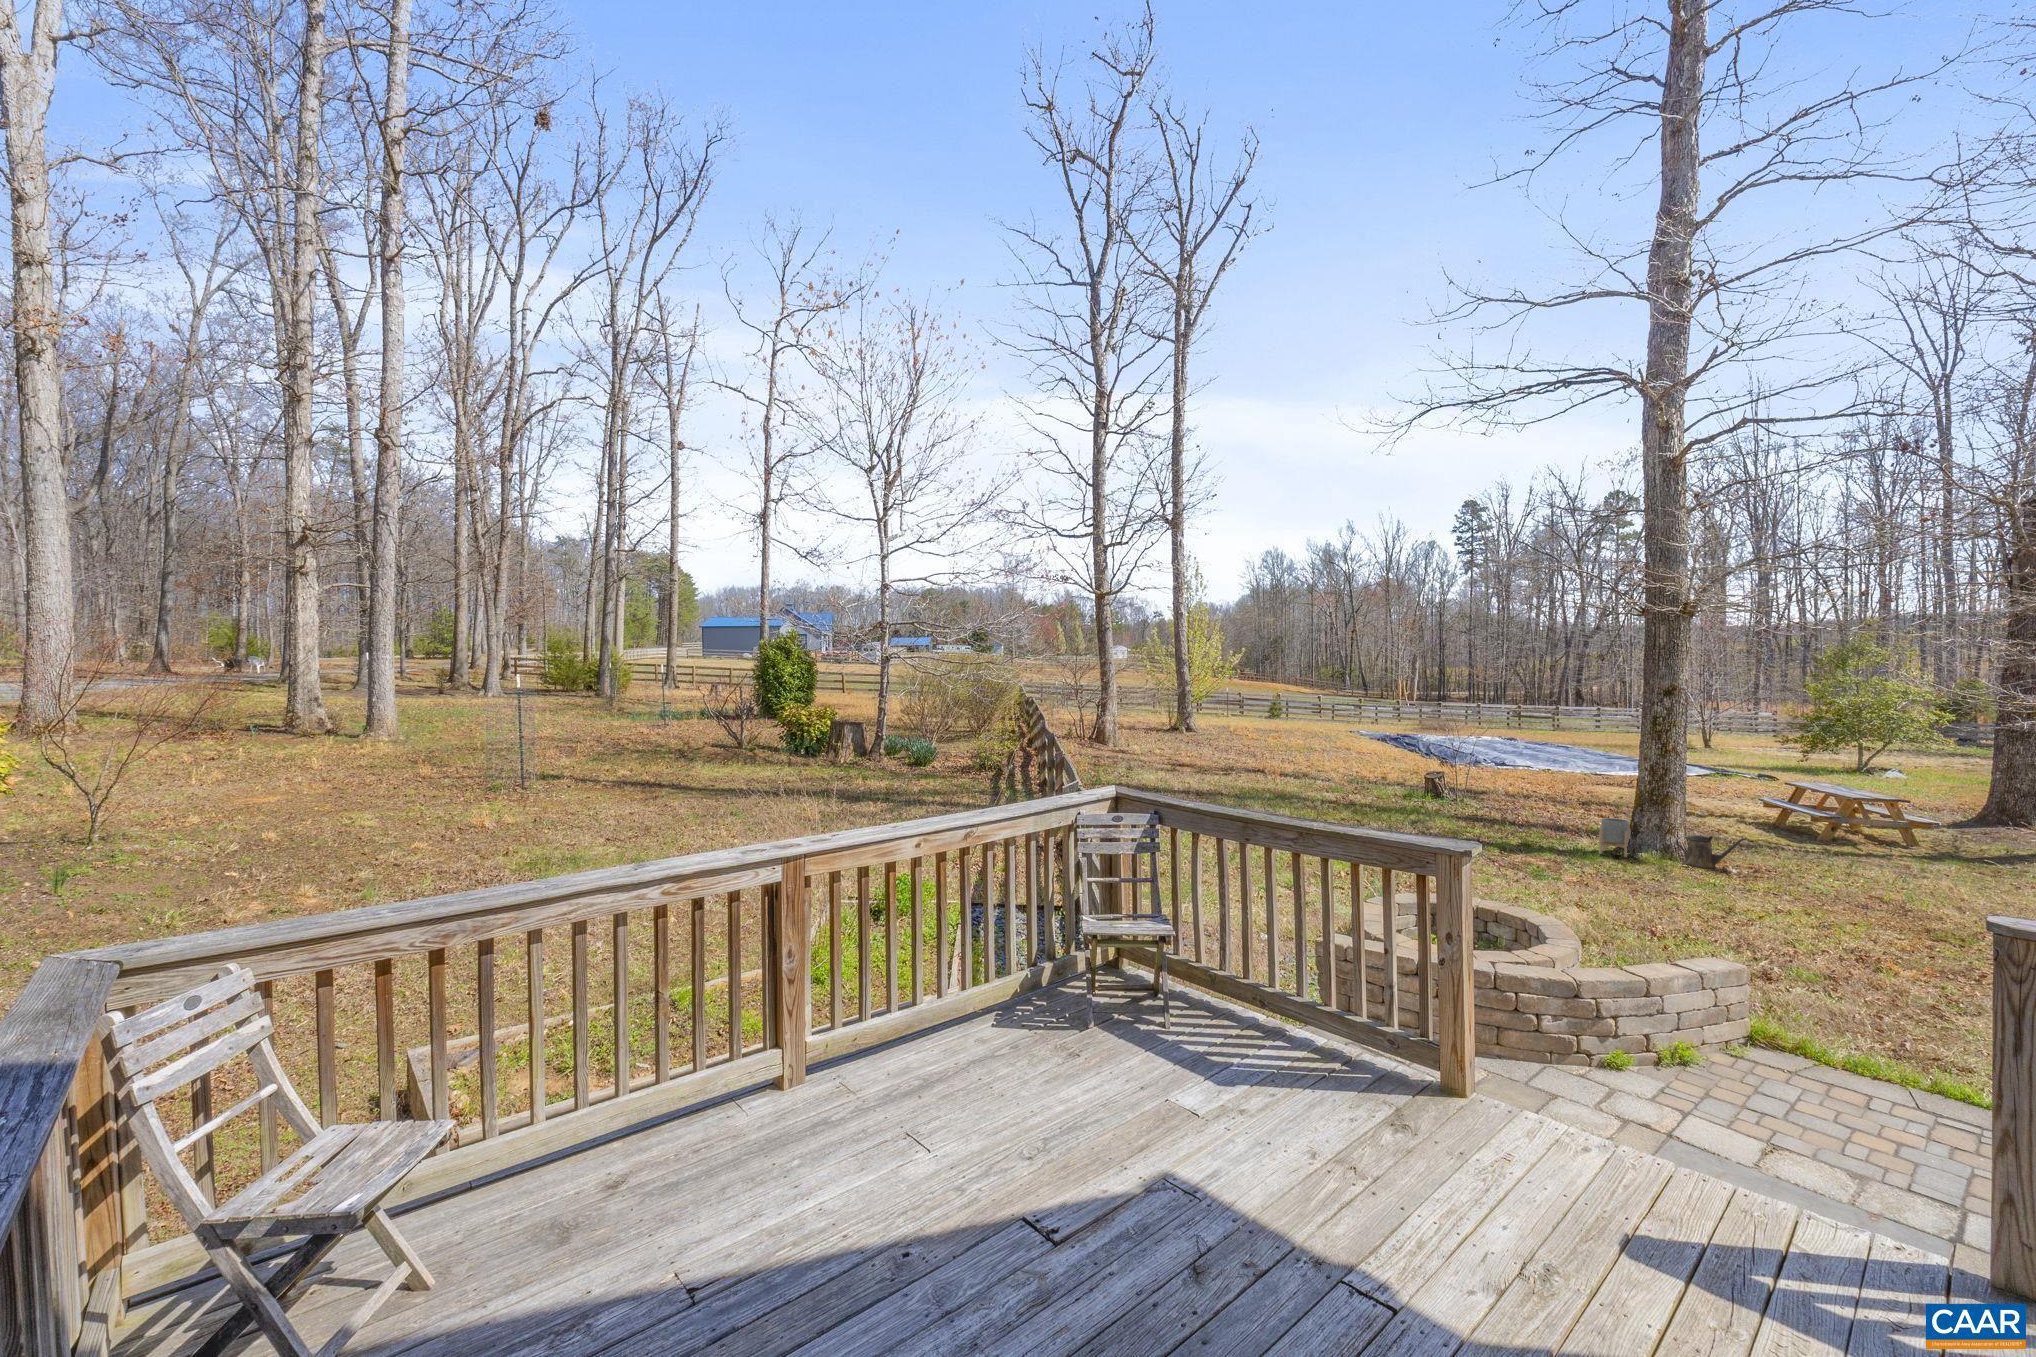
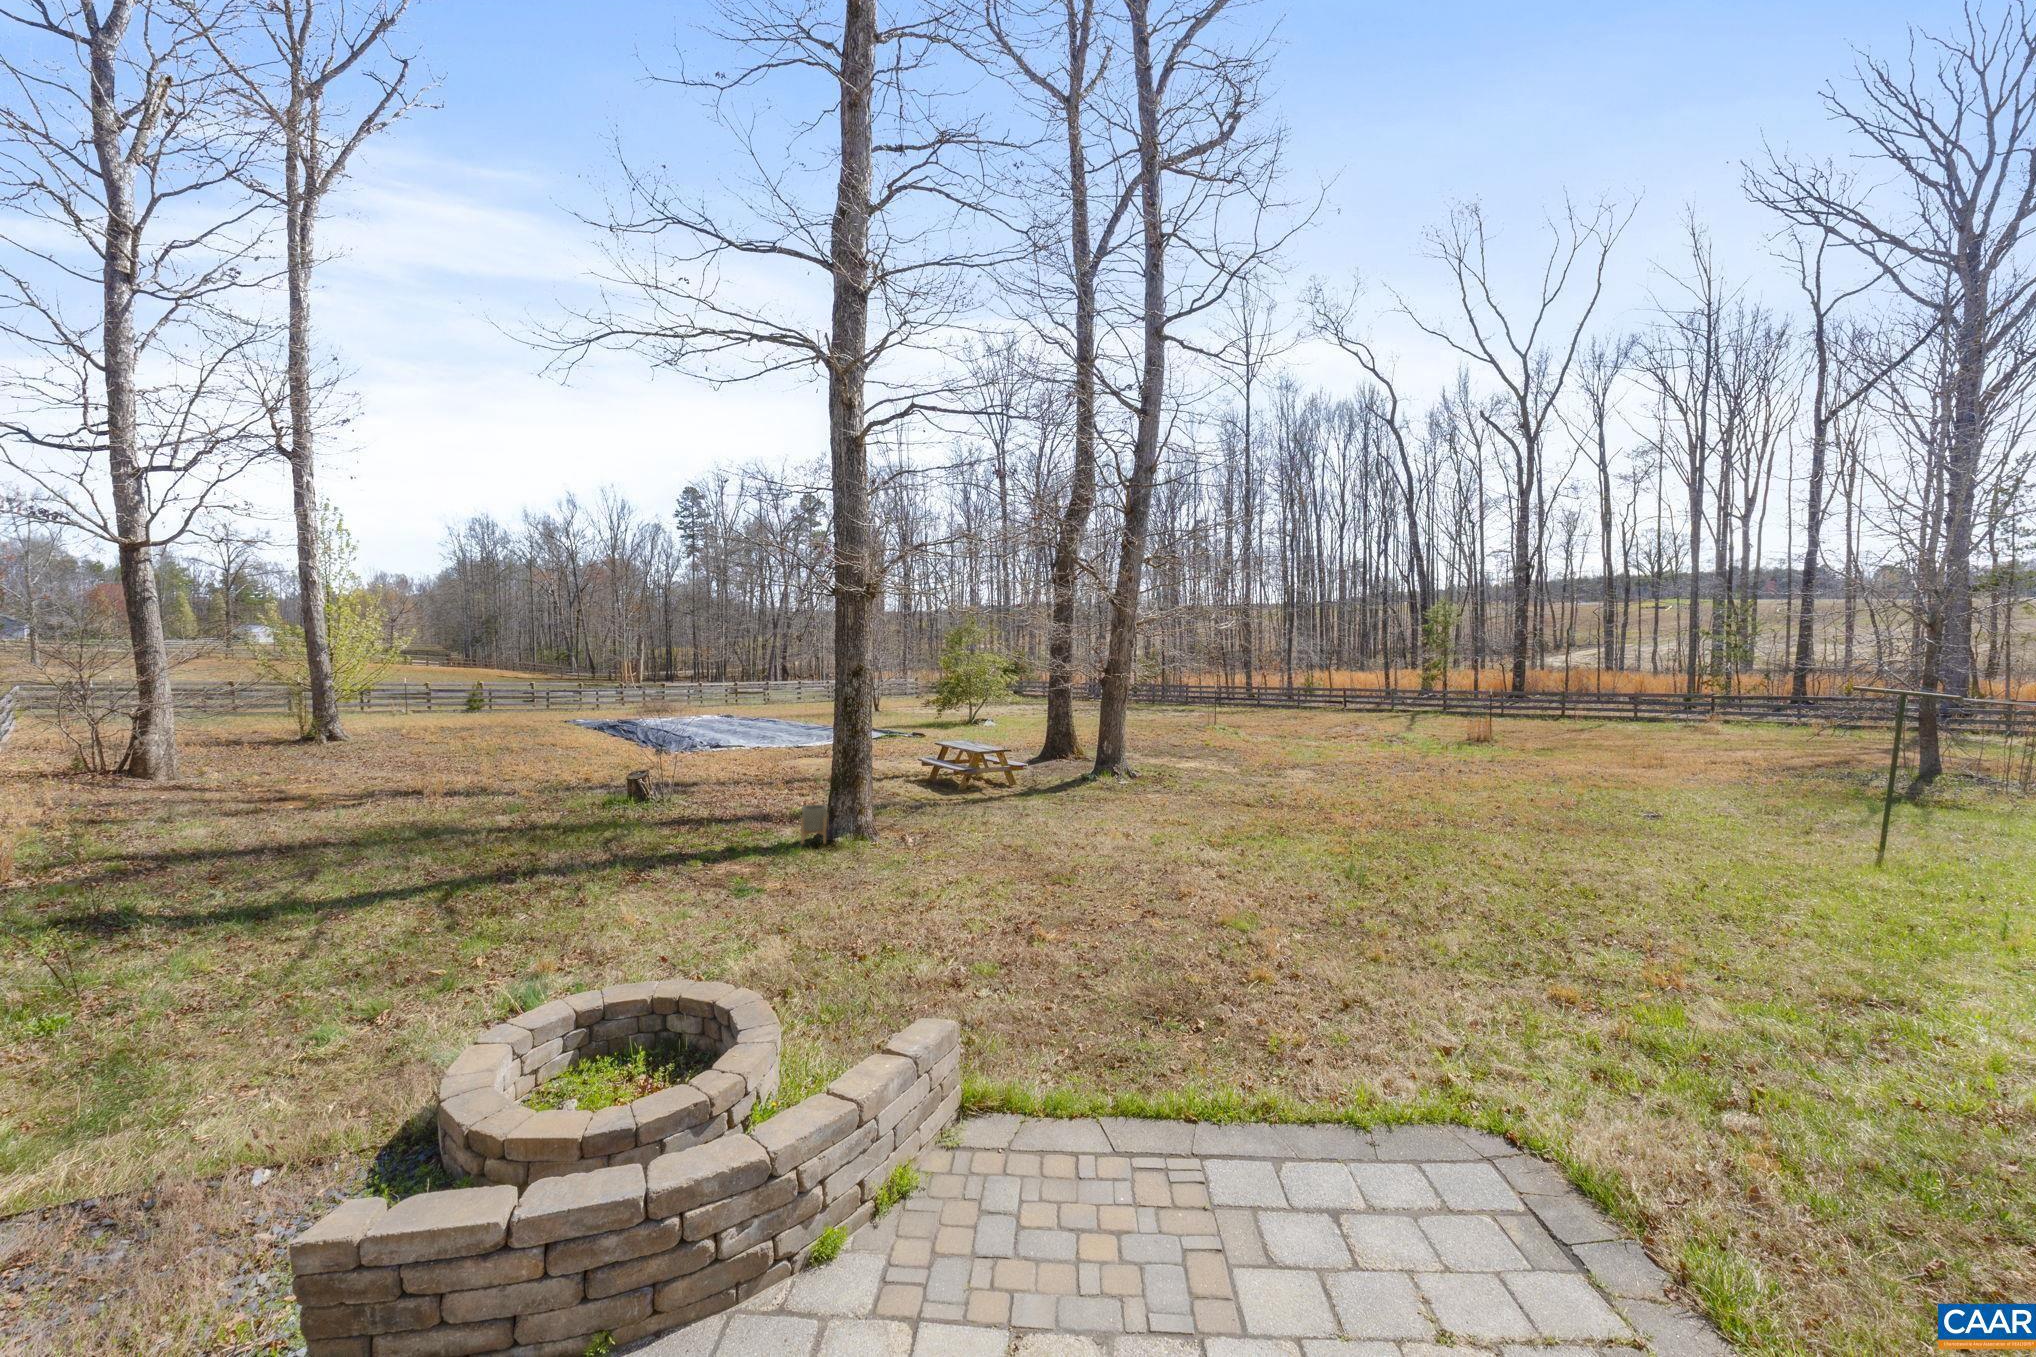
watering can: present [1676,836,1747,868] -> none [867,809,922,843]

